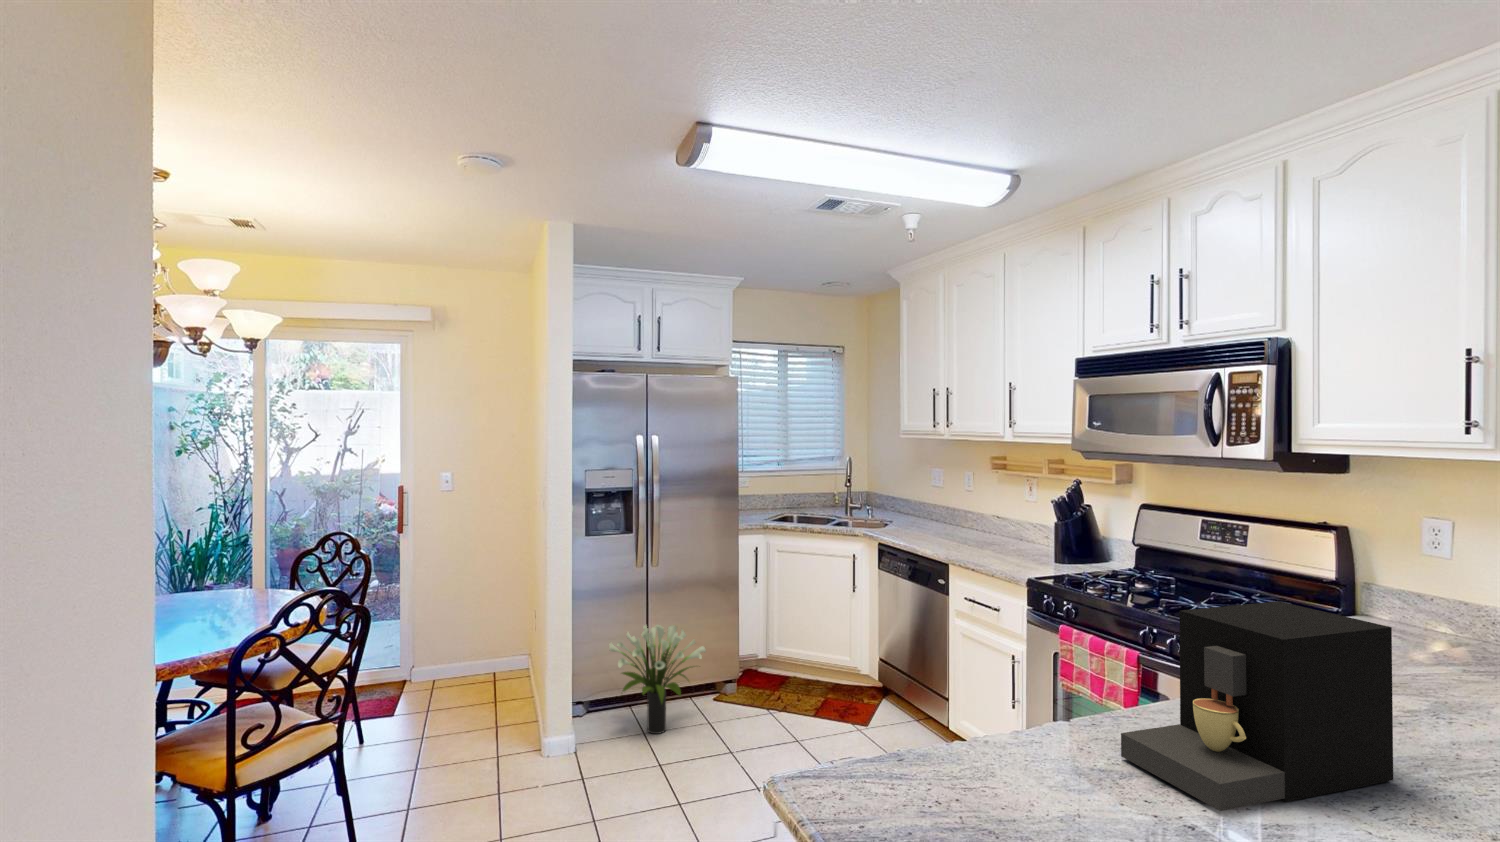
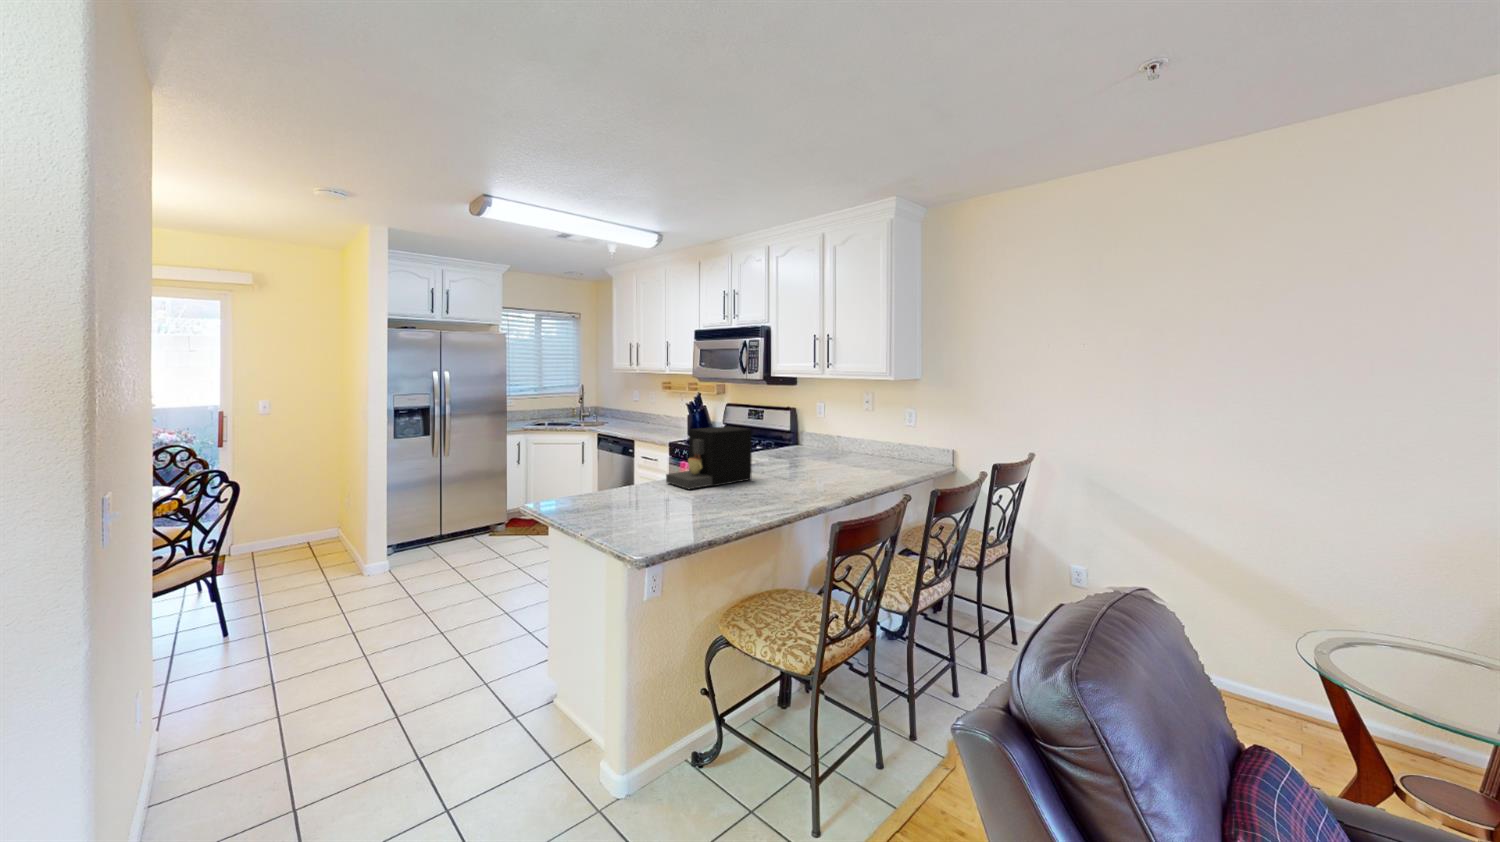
potted plant: present [609,625,706,734] -> none [421,487,490,553]

